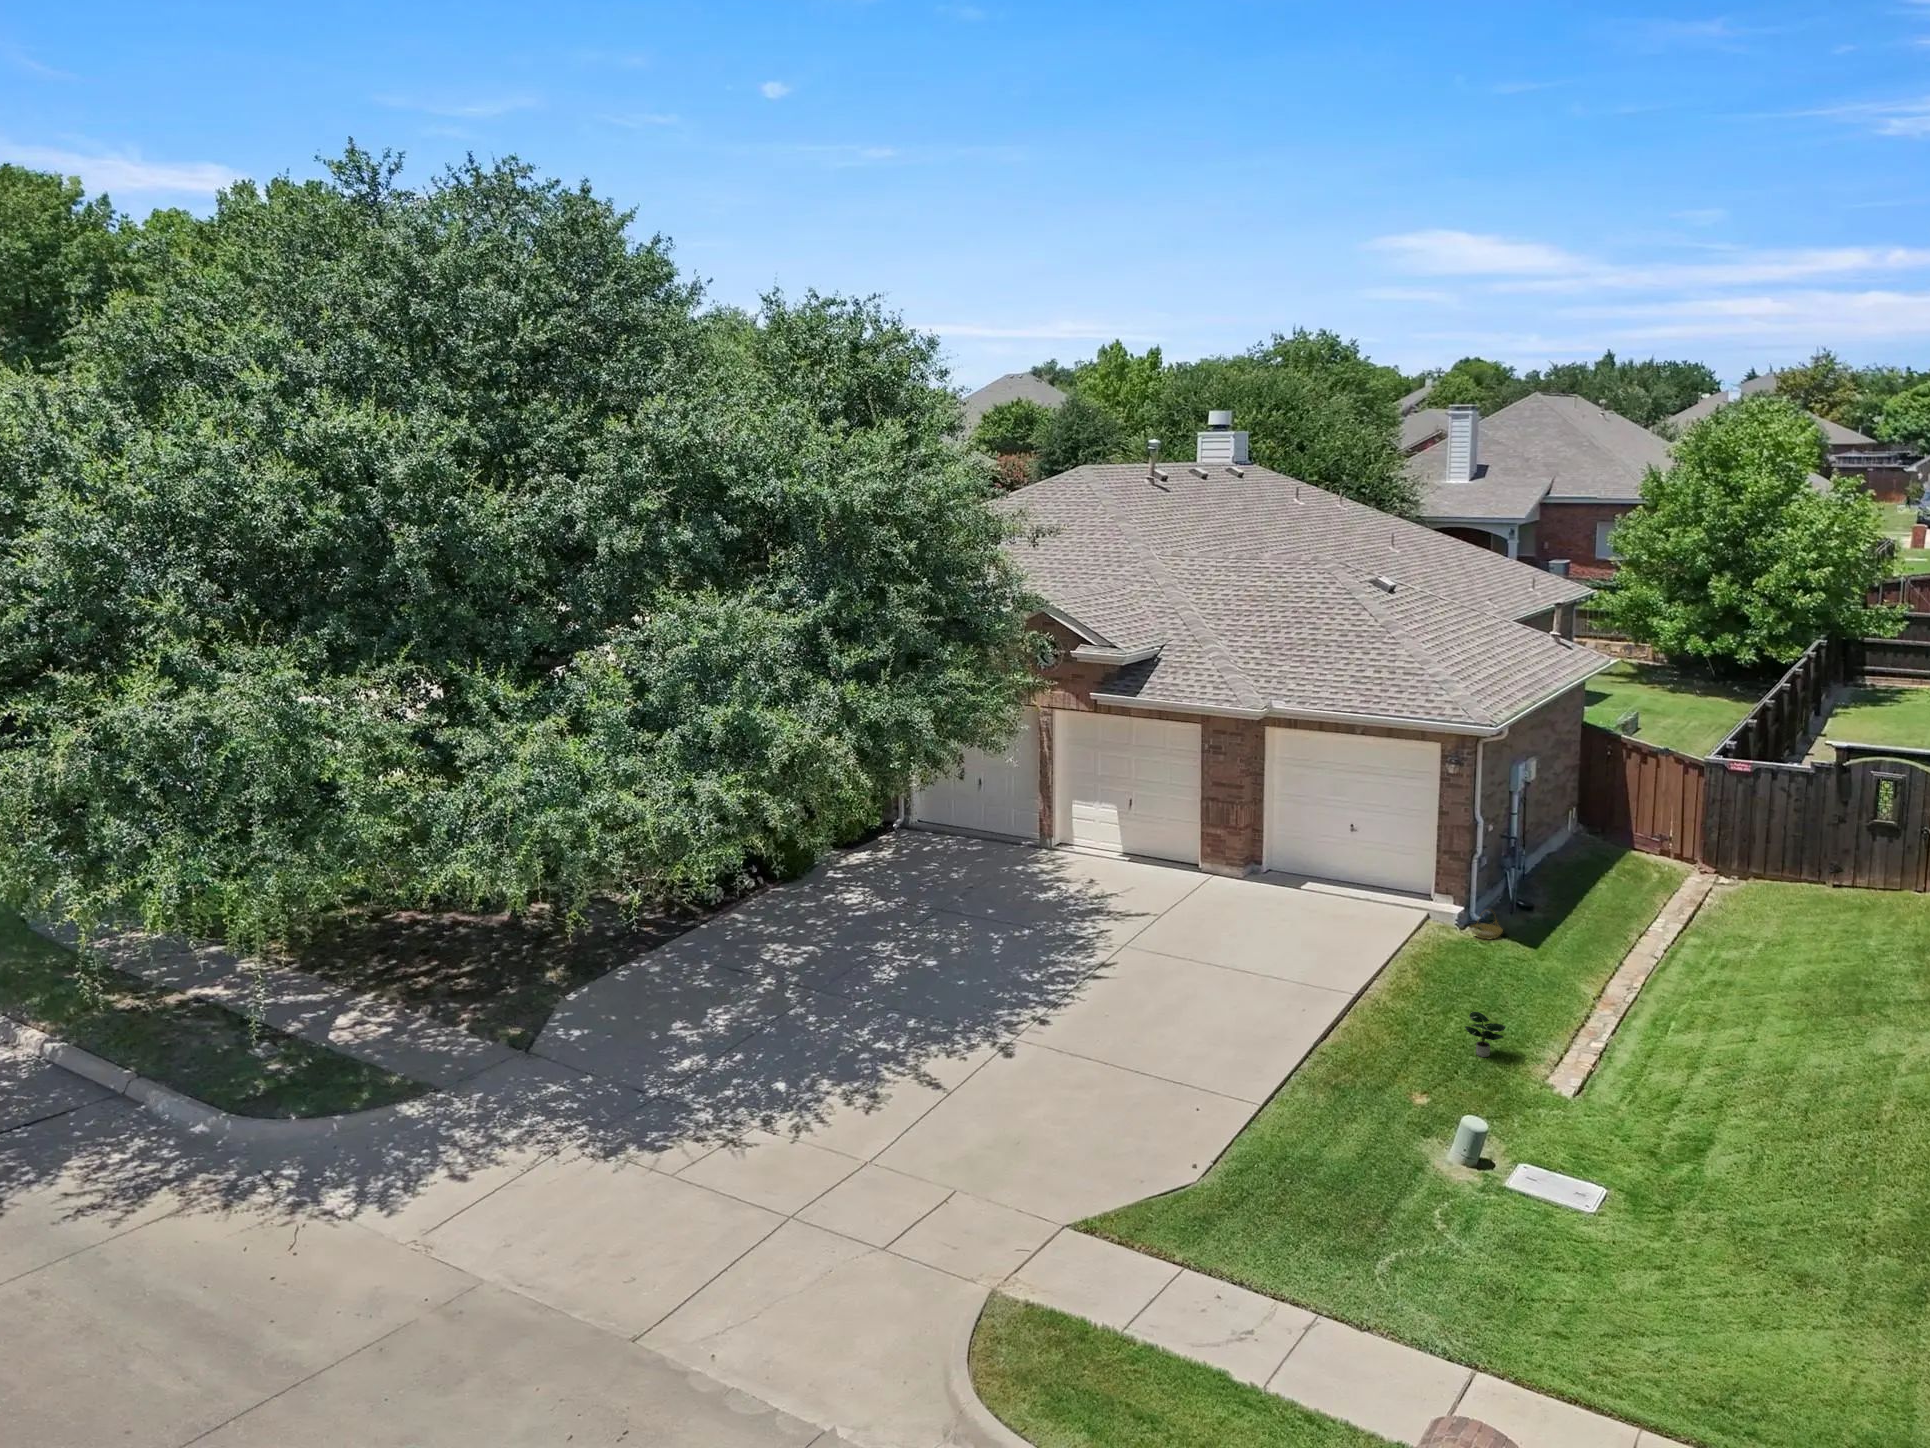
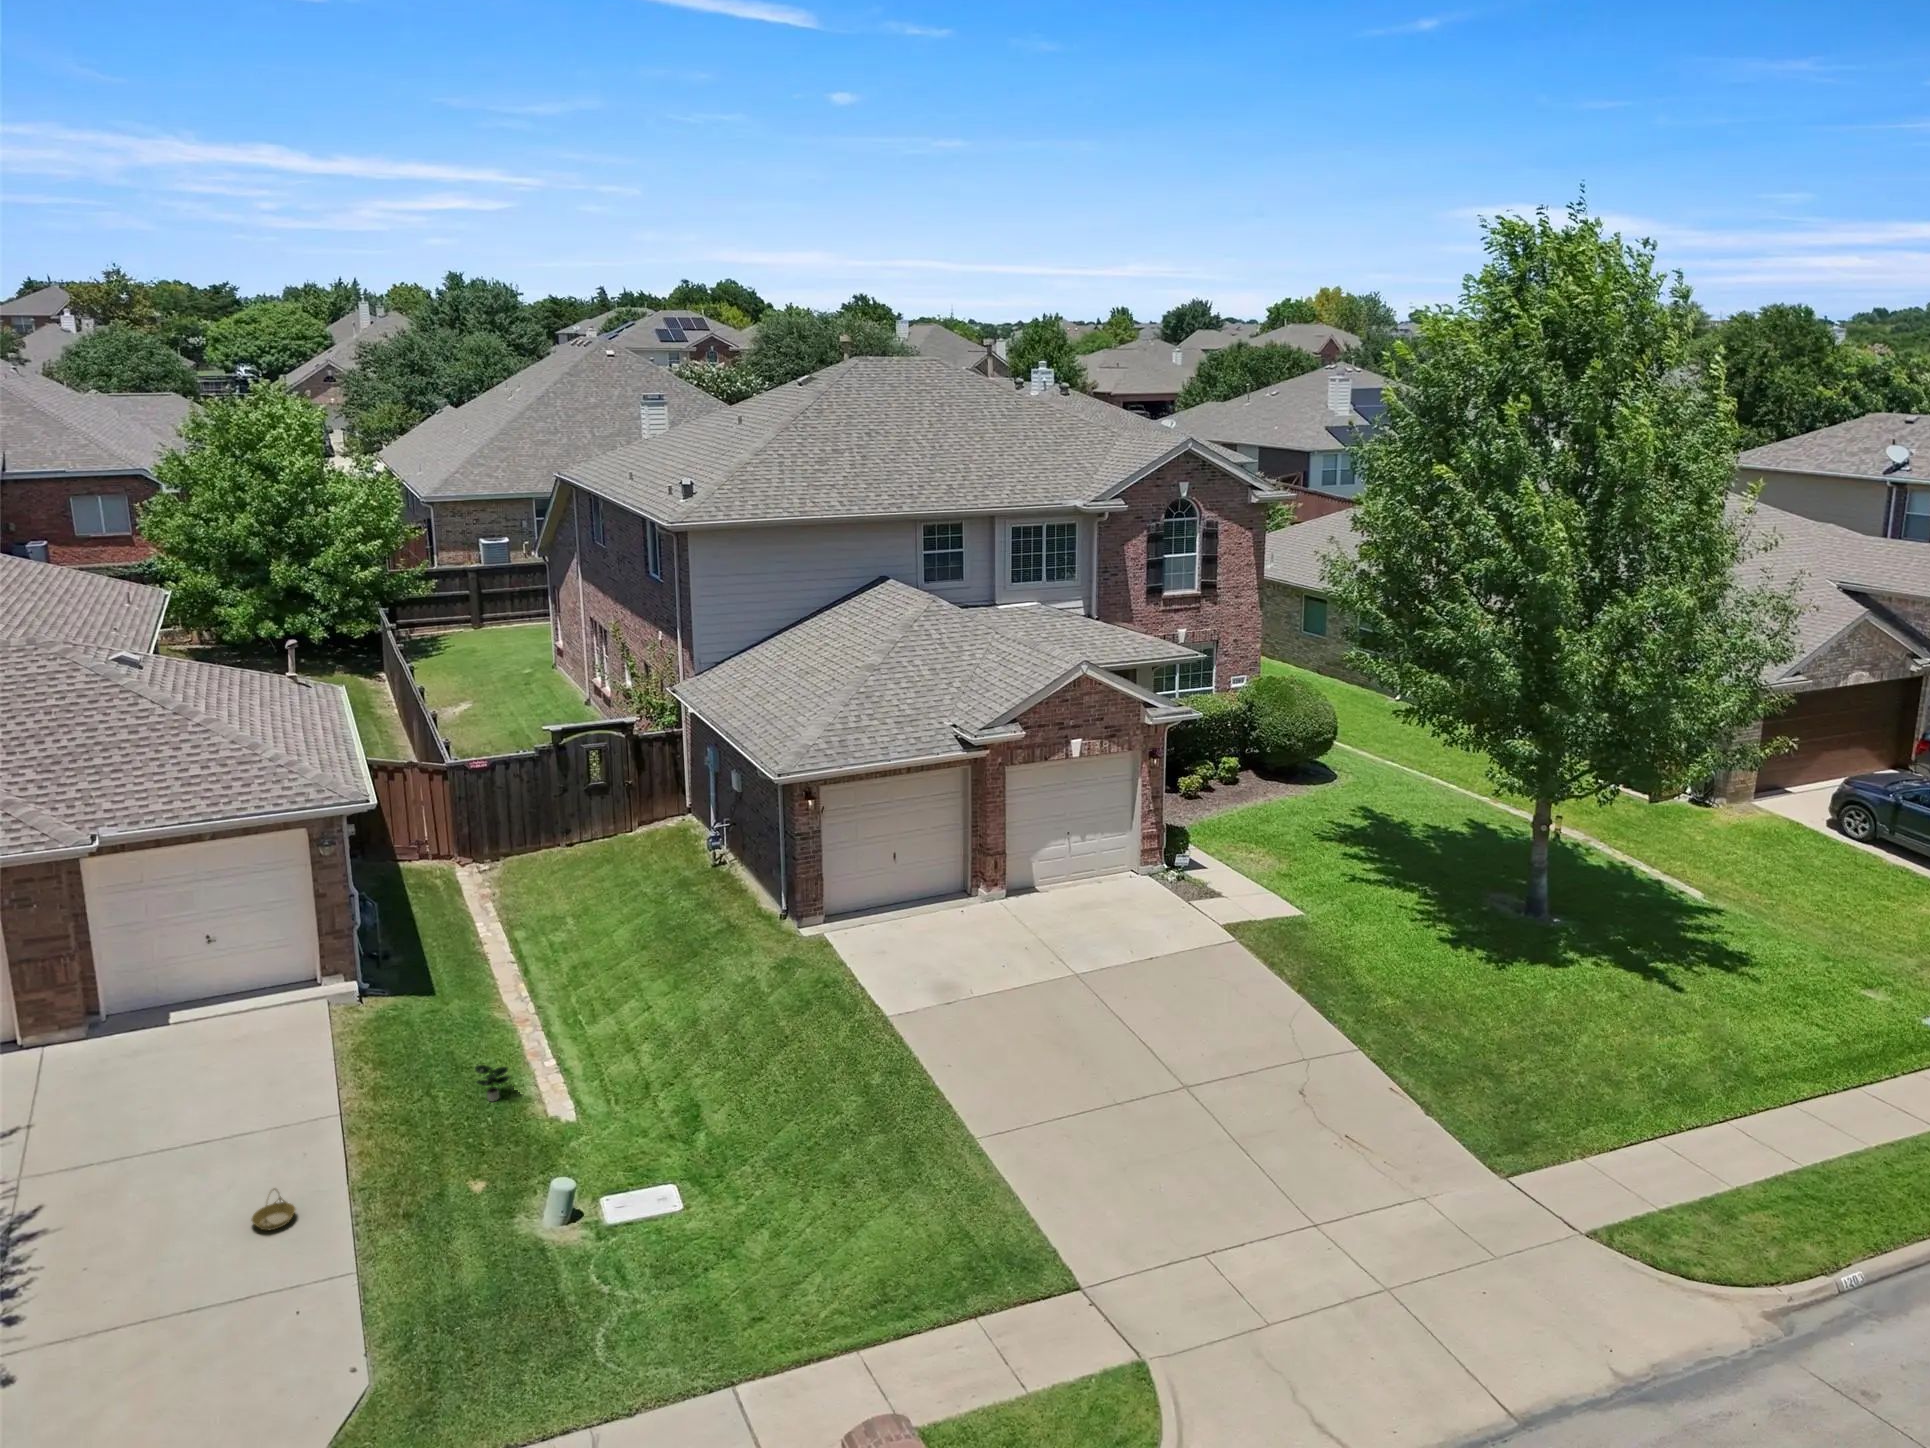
basket: present [1470,913,1503,939] -> present [252,1189,295,1230]

